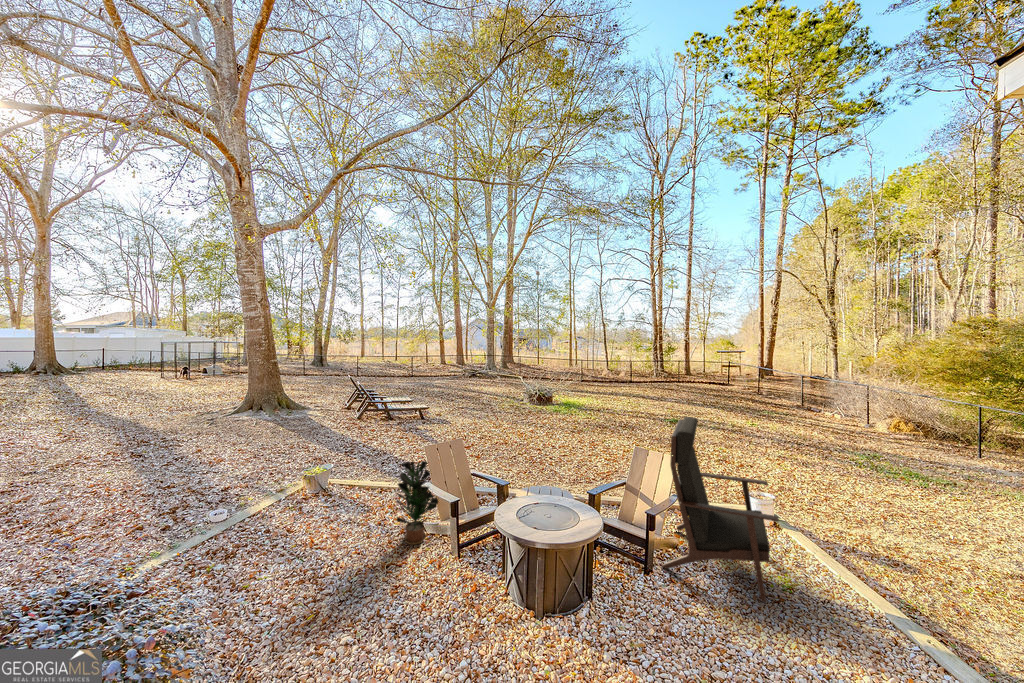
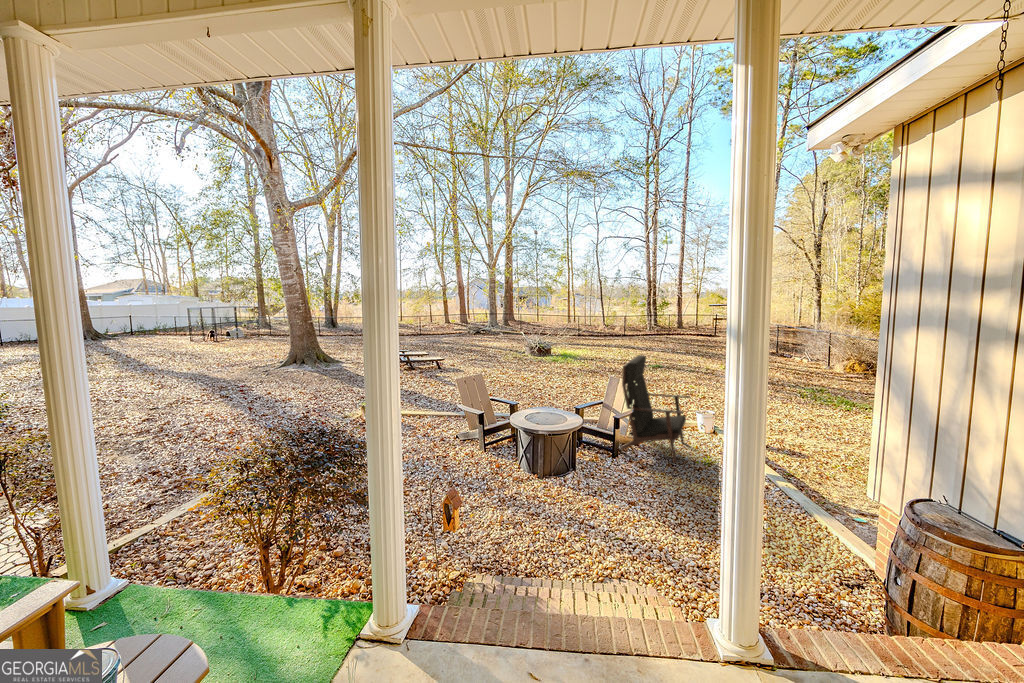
potted plant: present [396,461,438,545] -> none [440,389,471,442]

